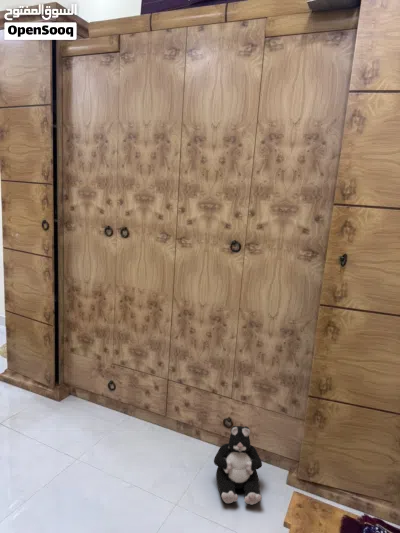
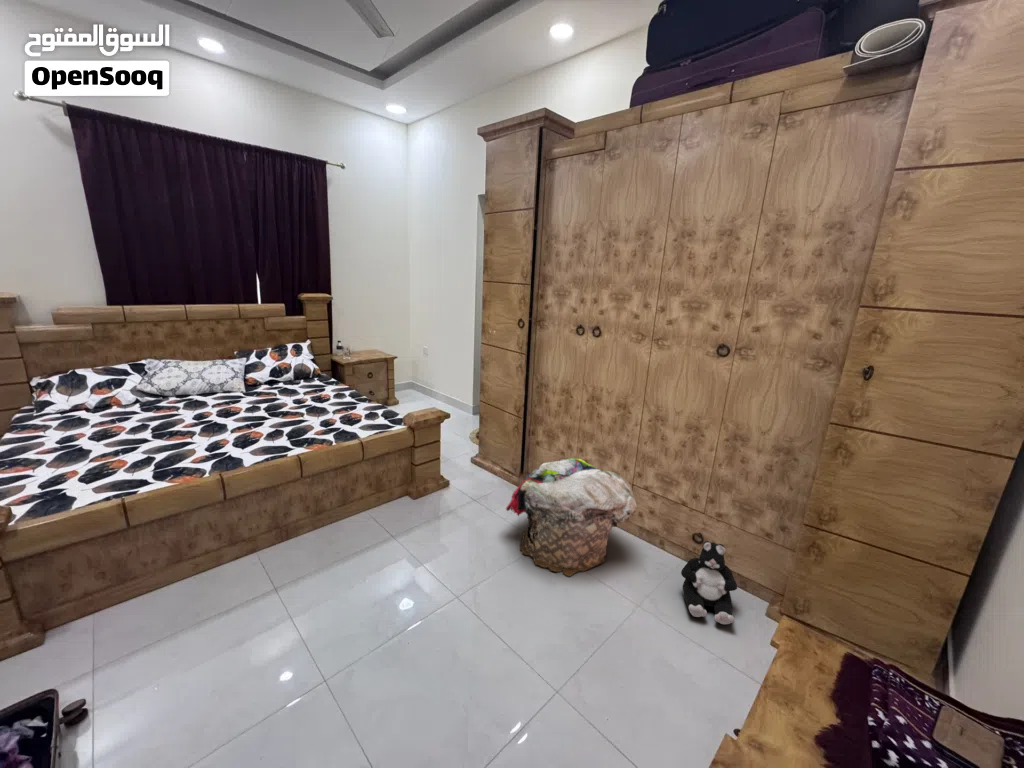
laundry basket: none [32,362,170,491] -> present [506,458,637,576]

